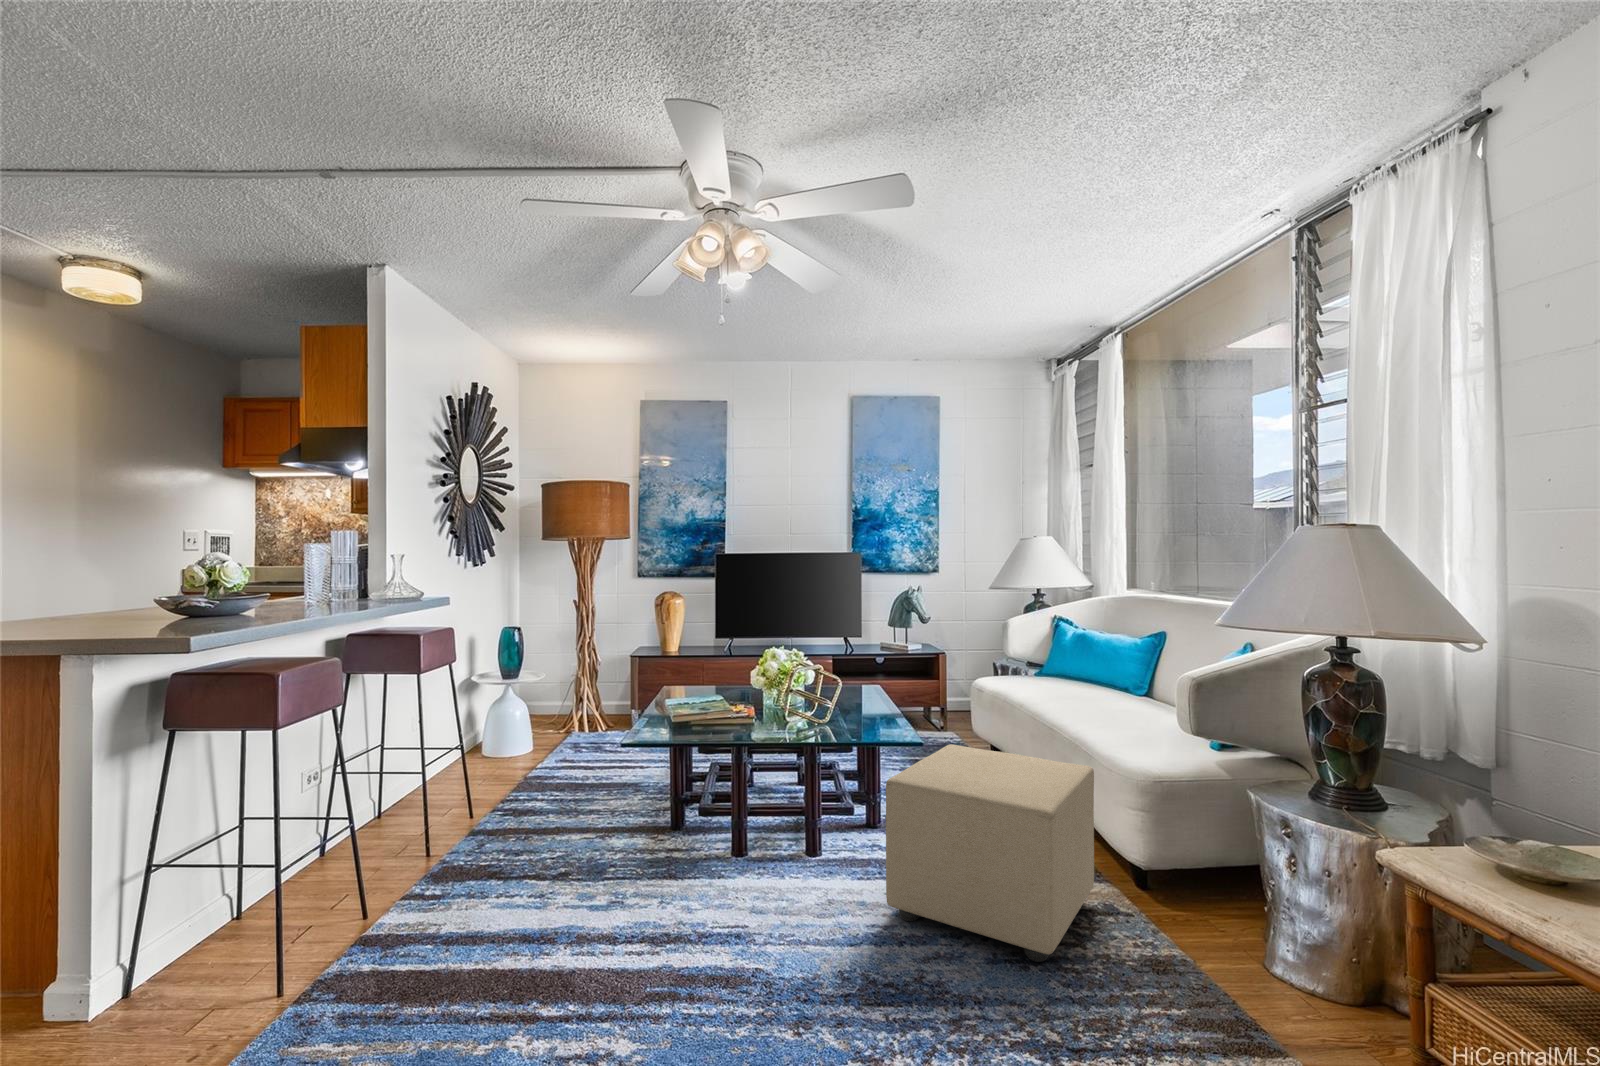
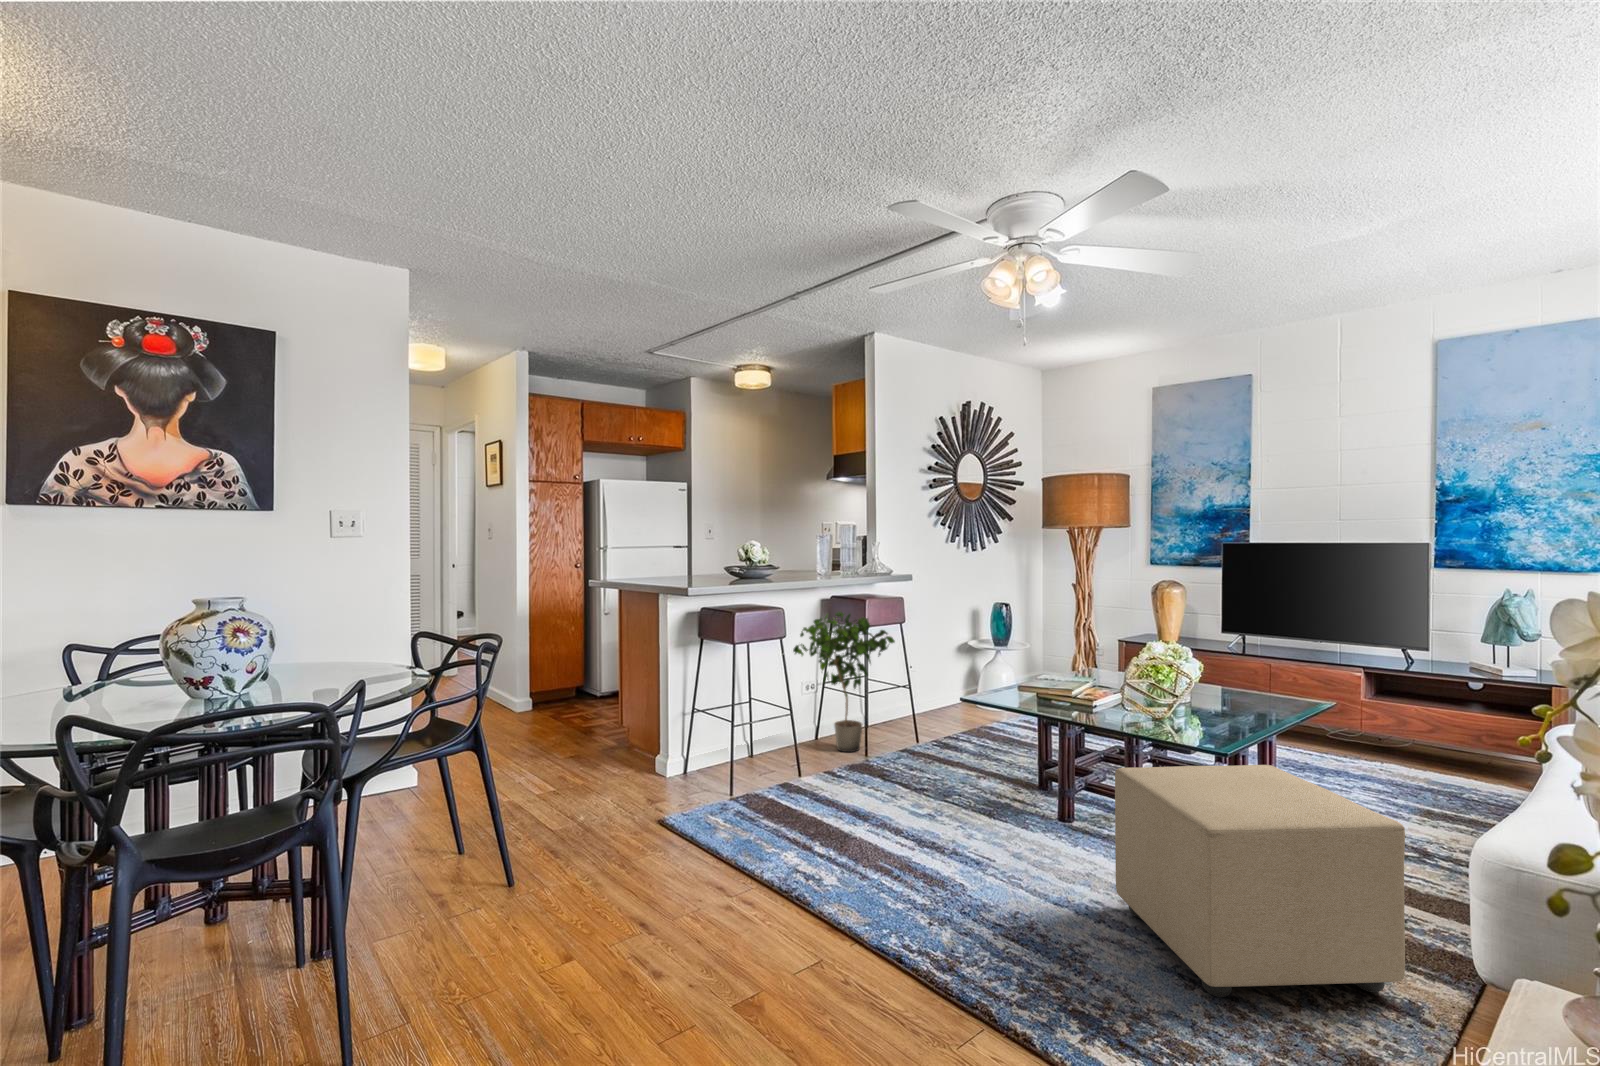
potted plant: none [290,655,472,860] -> present [793,612,895,752]

